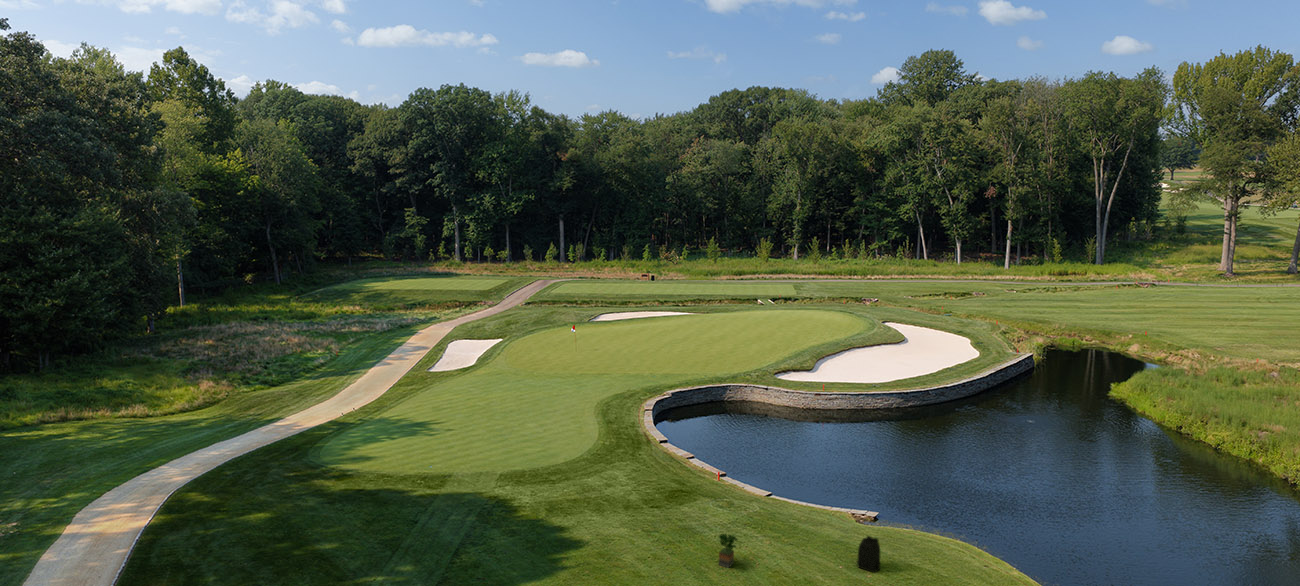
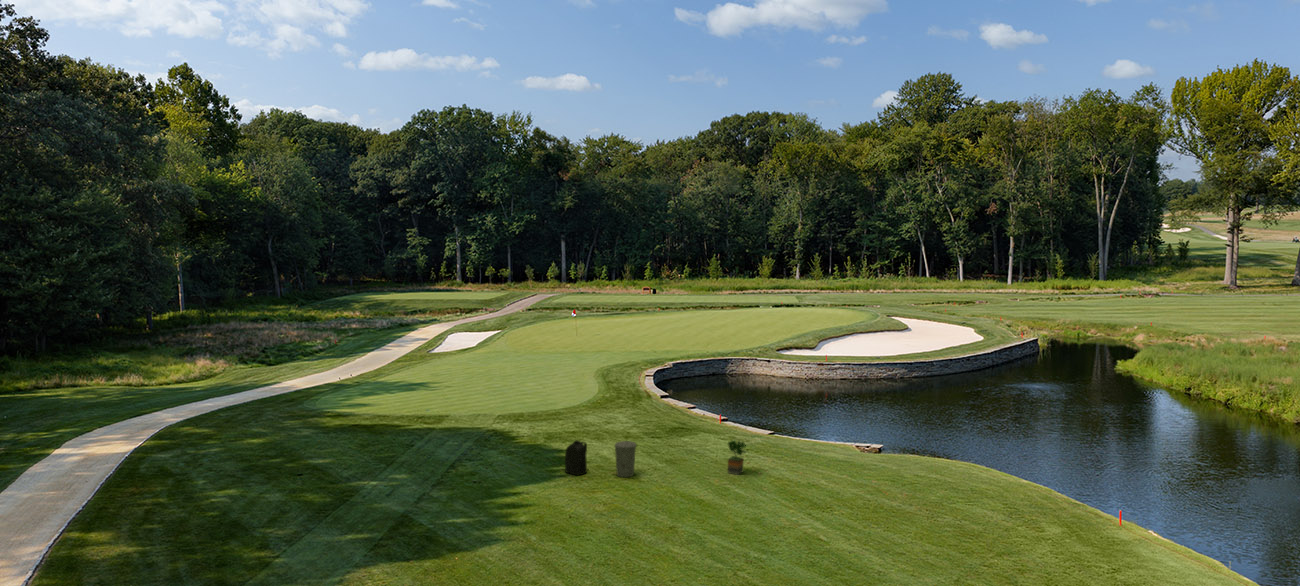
trash can: none [610,533,631,570] -> present [615,441,636,477]
backpack: present [857,536,880,572] -> present [565,440,587,475]

